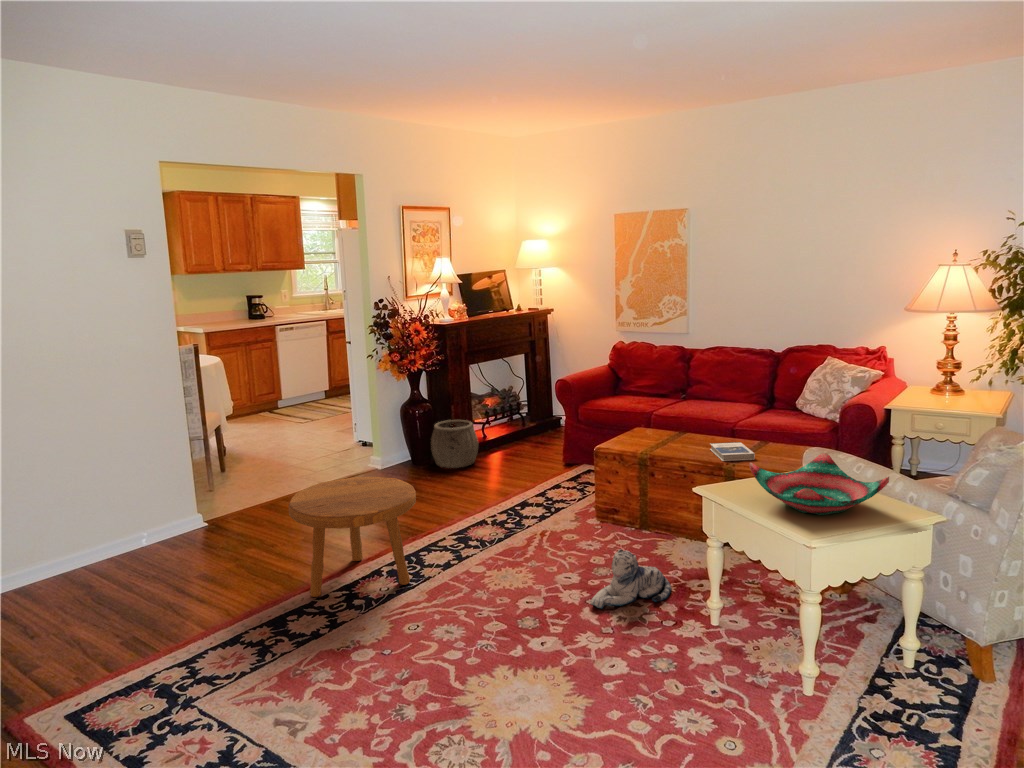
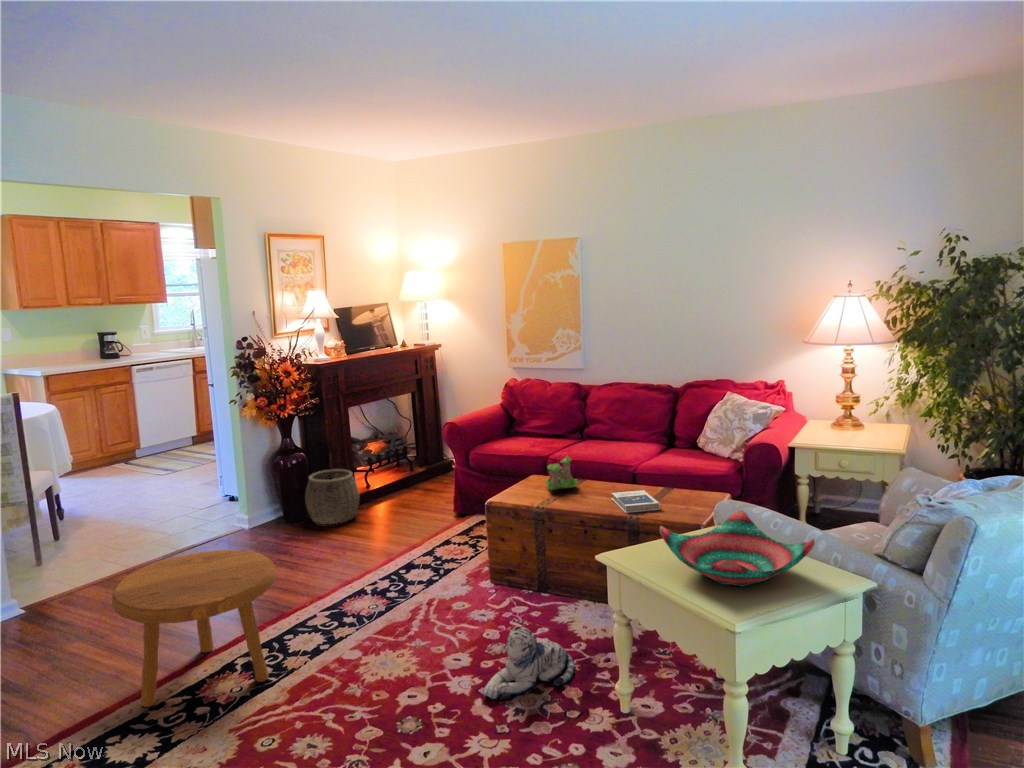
plant: none [648,398,680,441] -> present [546,456,578,489]

